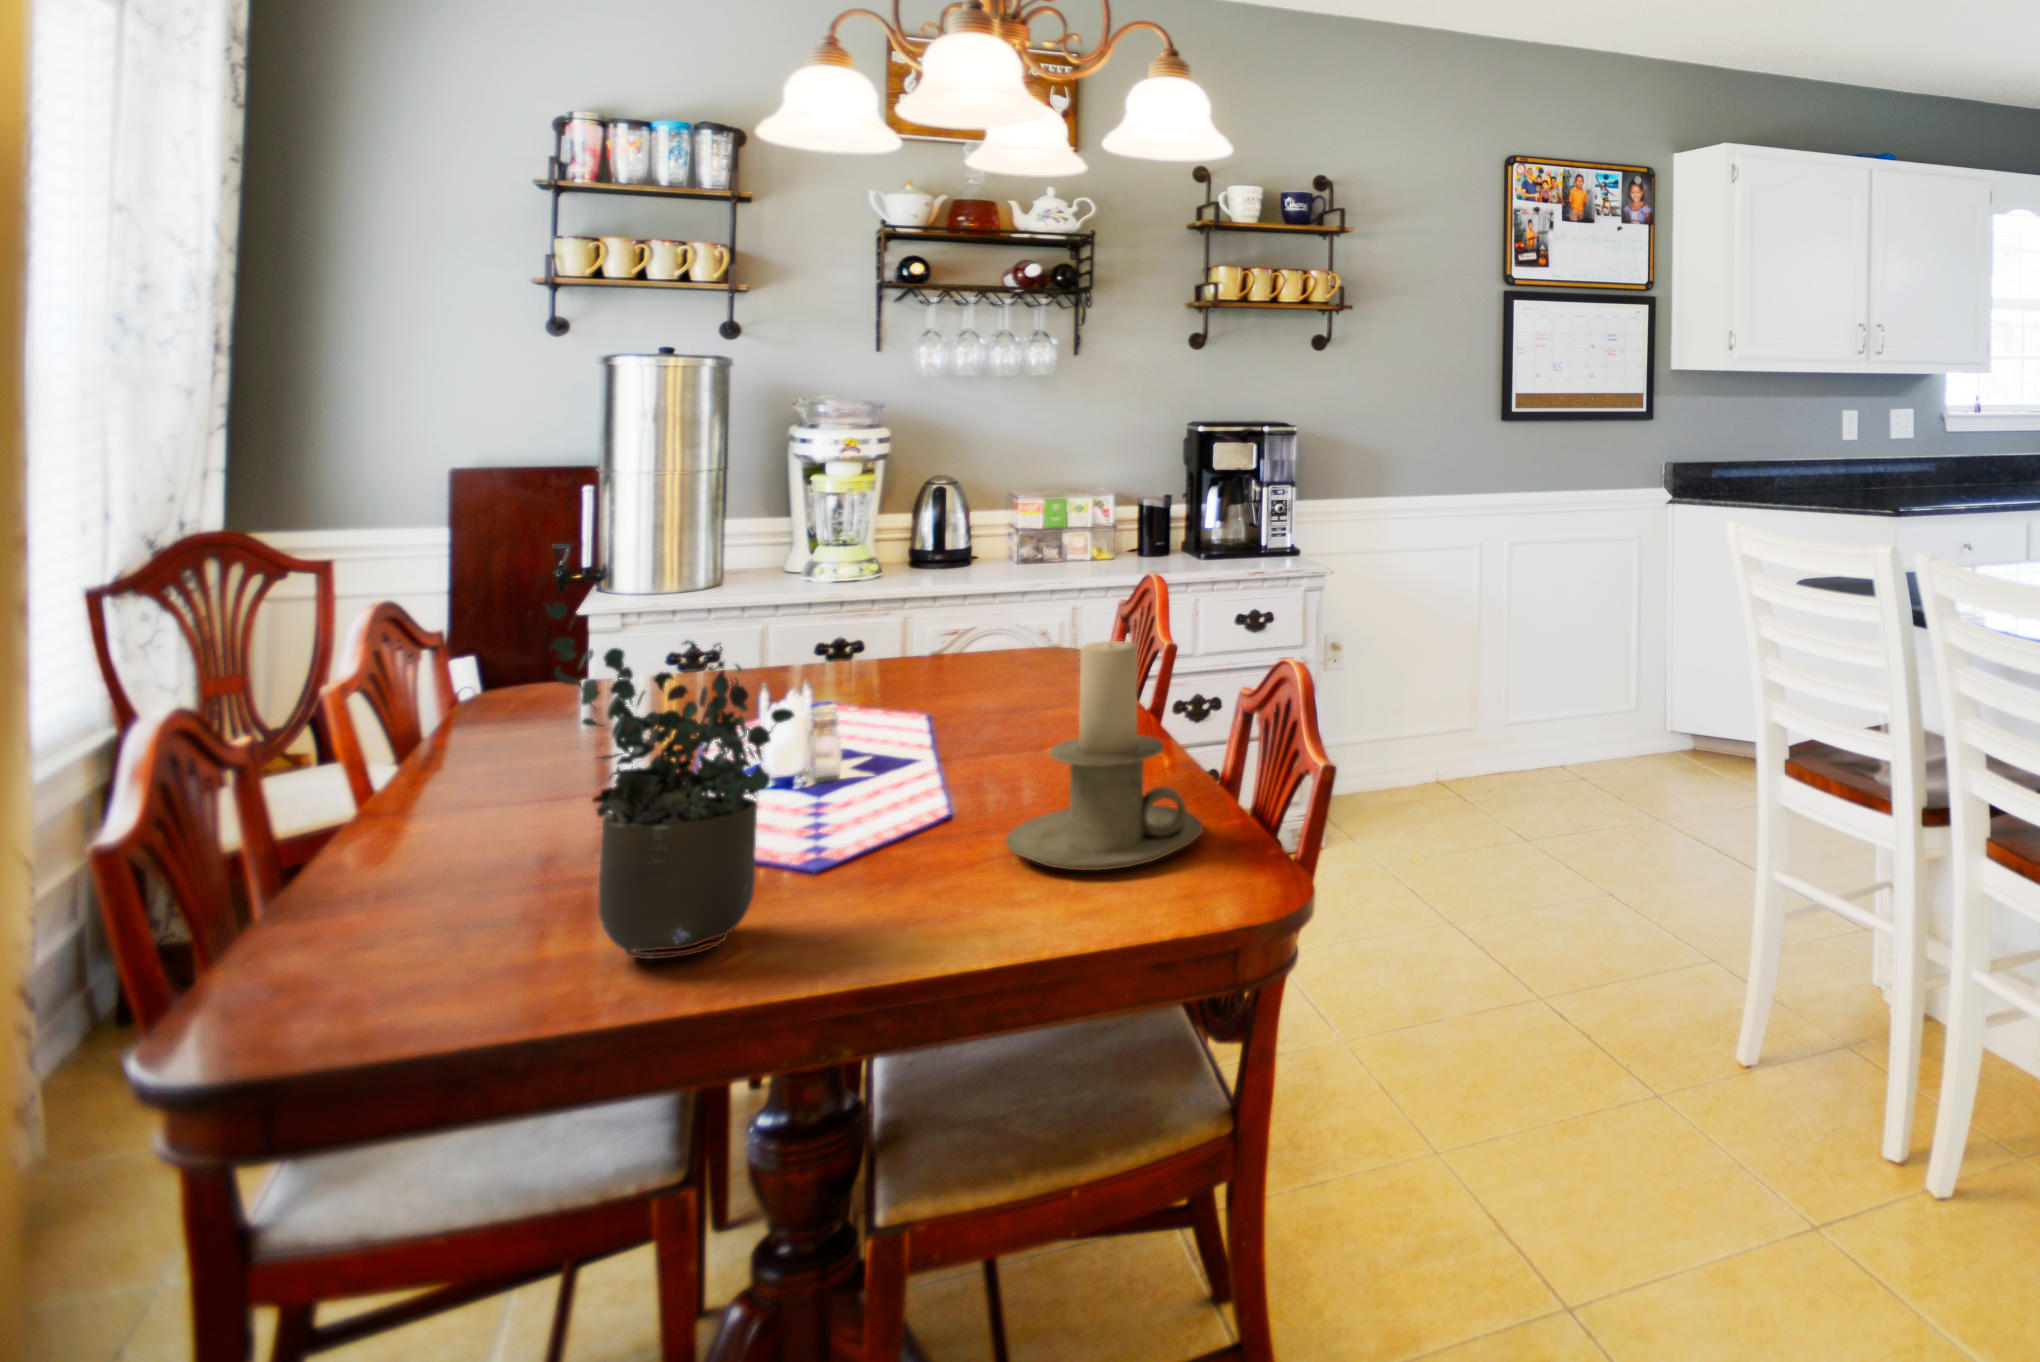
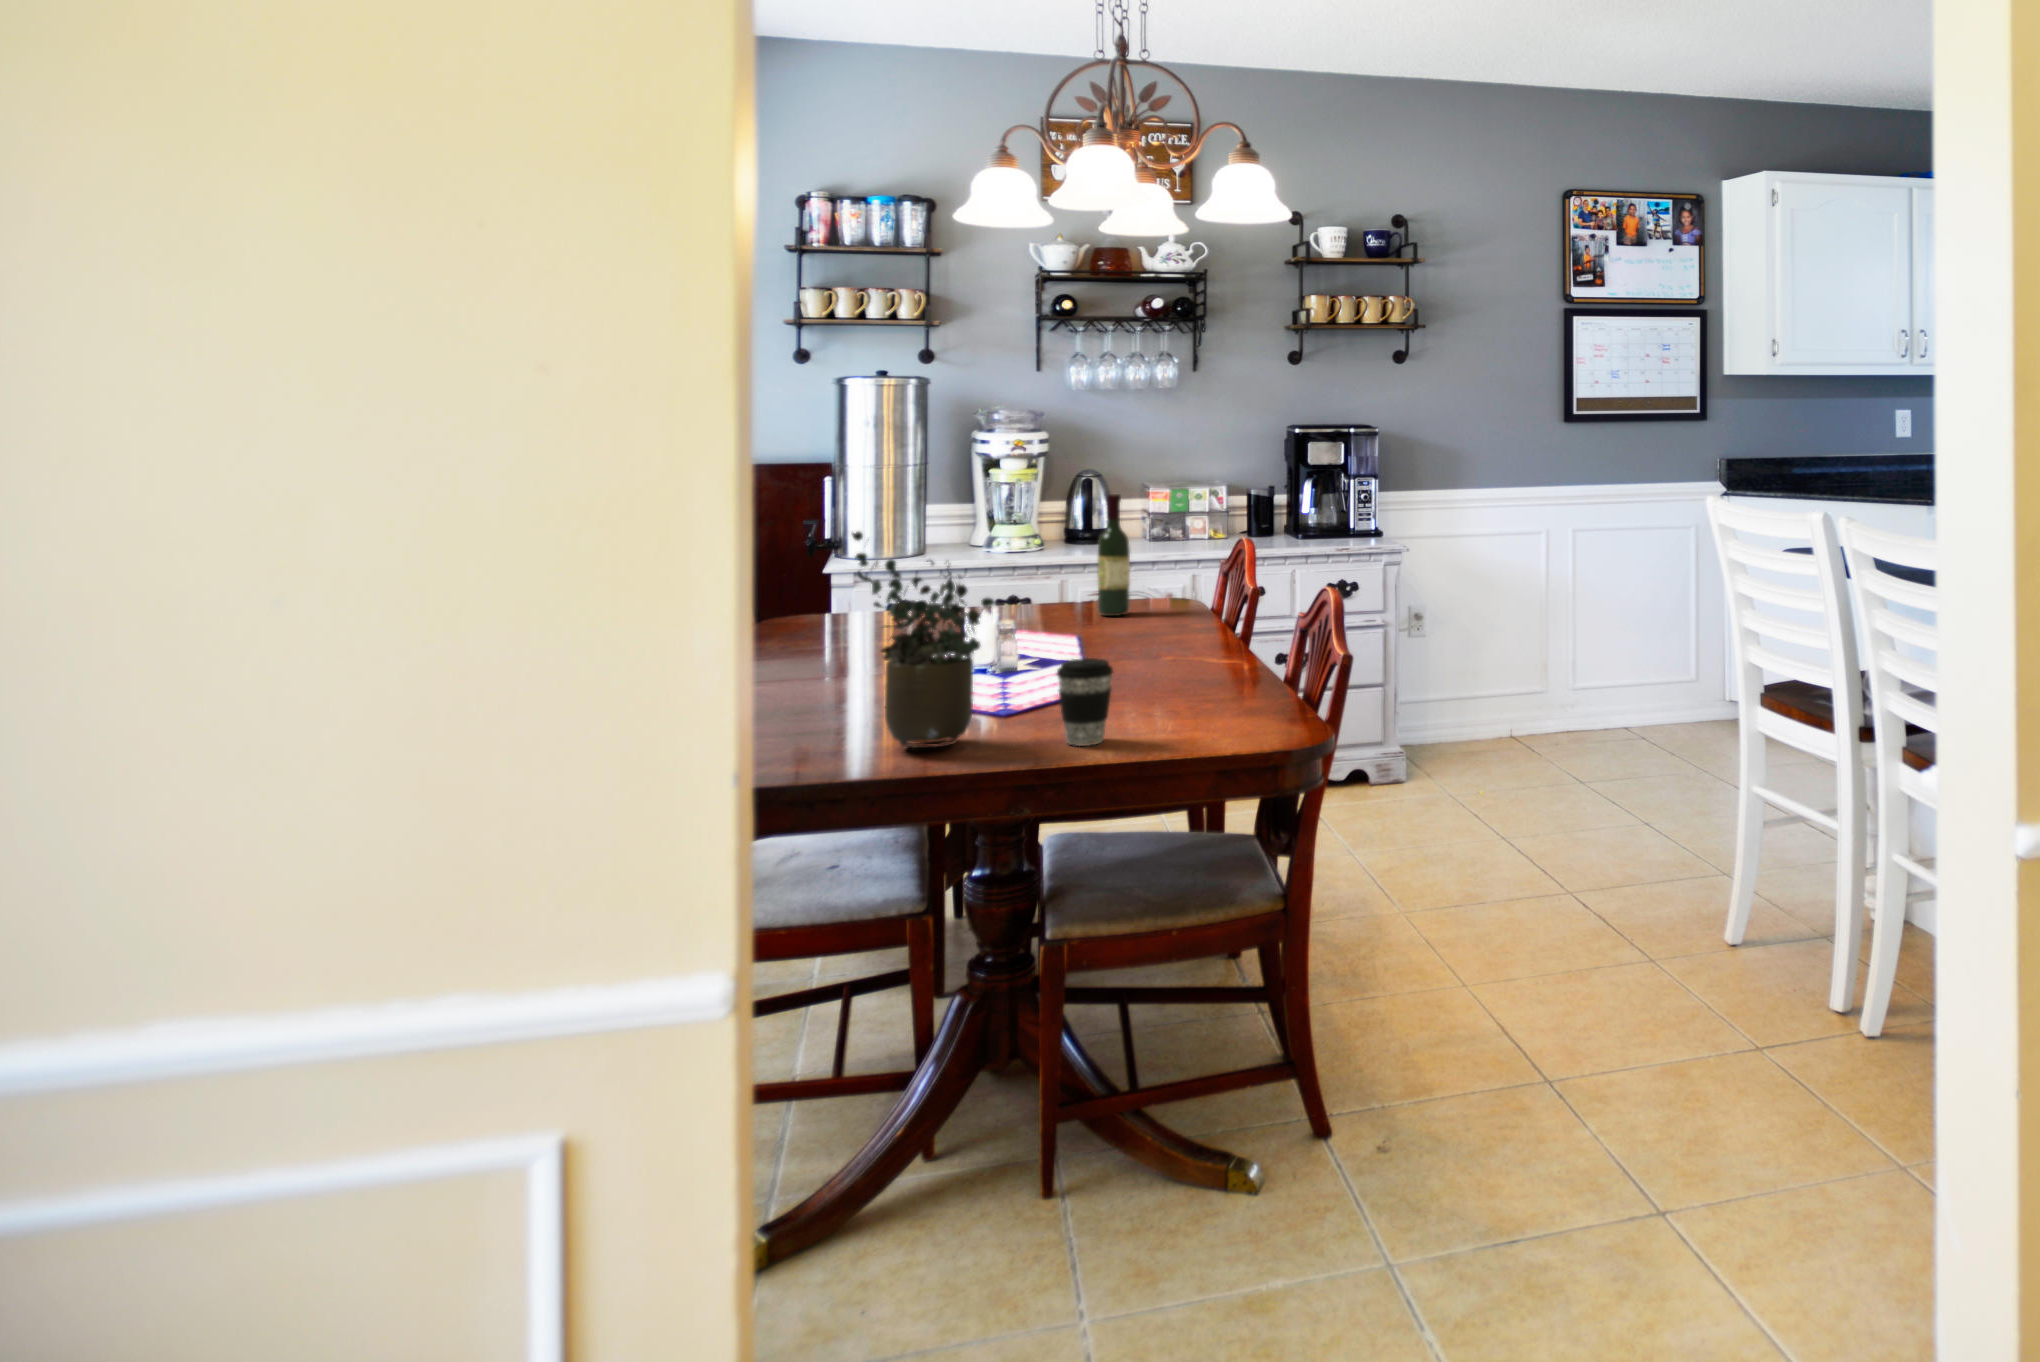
wine bottle: none [955,512,1000,673] -> present [1097,494,1130,616]
candle holder: present [1006,641,1203,870] -> none [1126,571,1259,722]
coffee cup: none [897,789,990,933] -> present [1057,658,1113,746]

